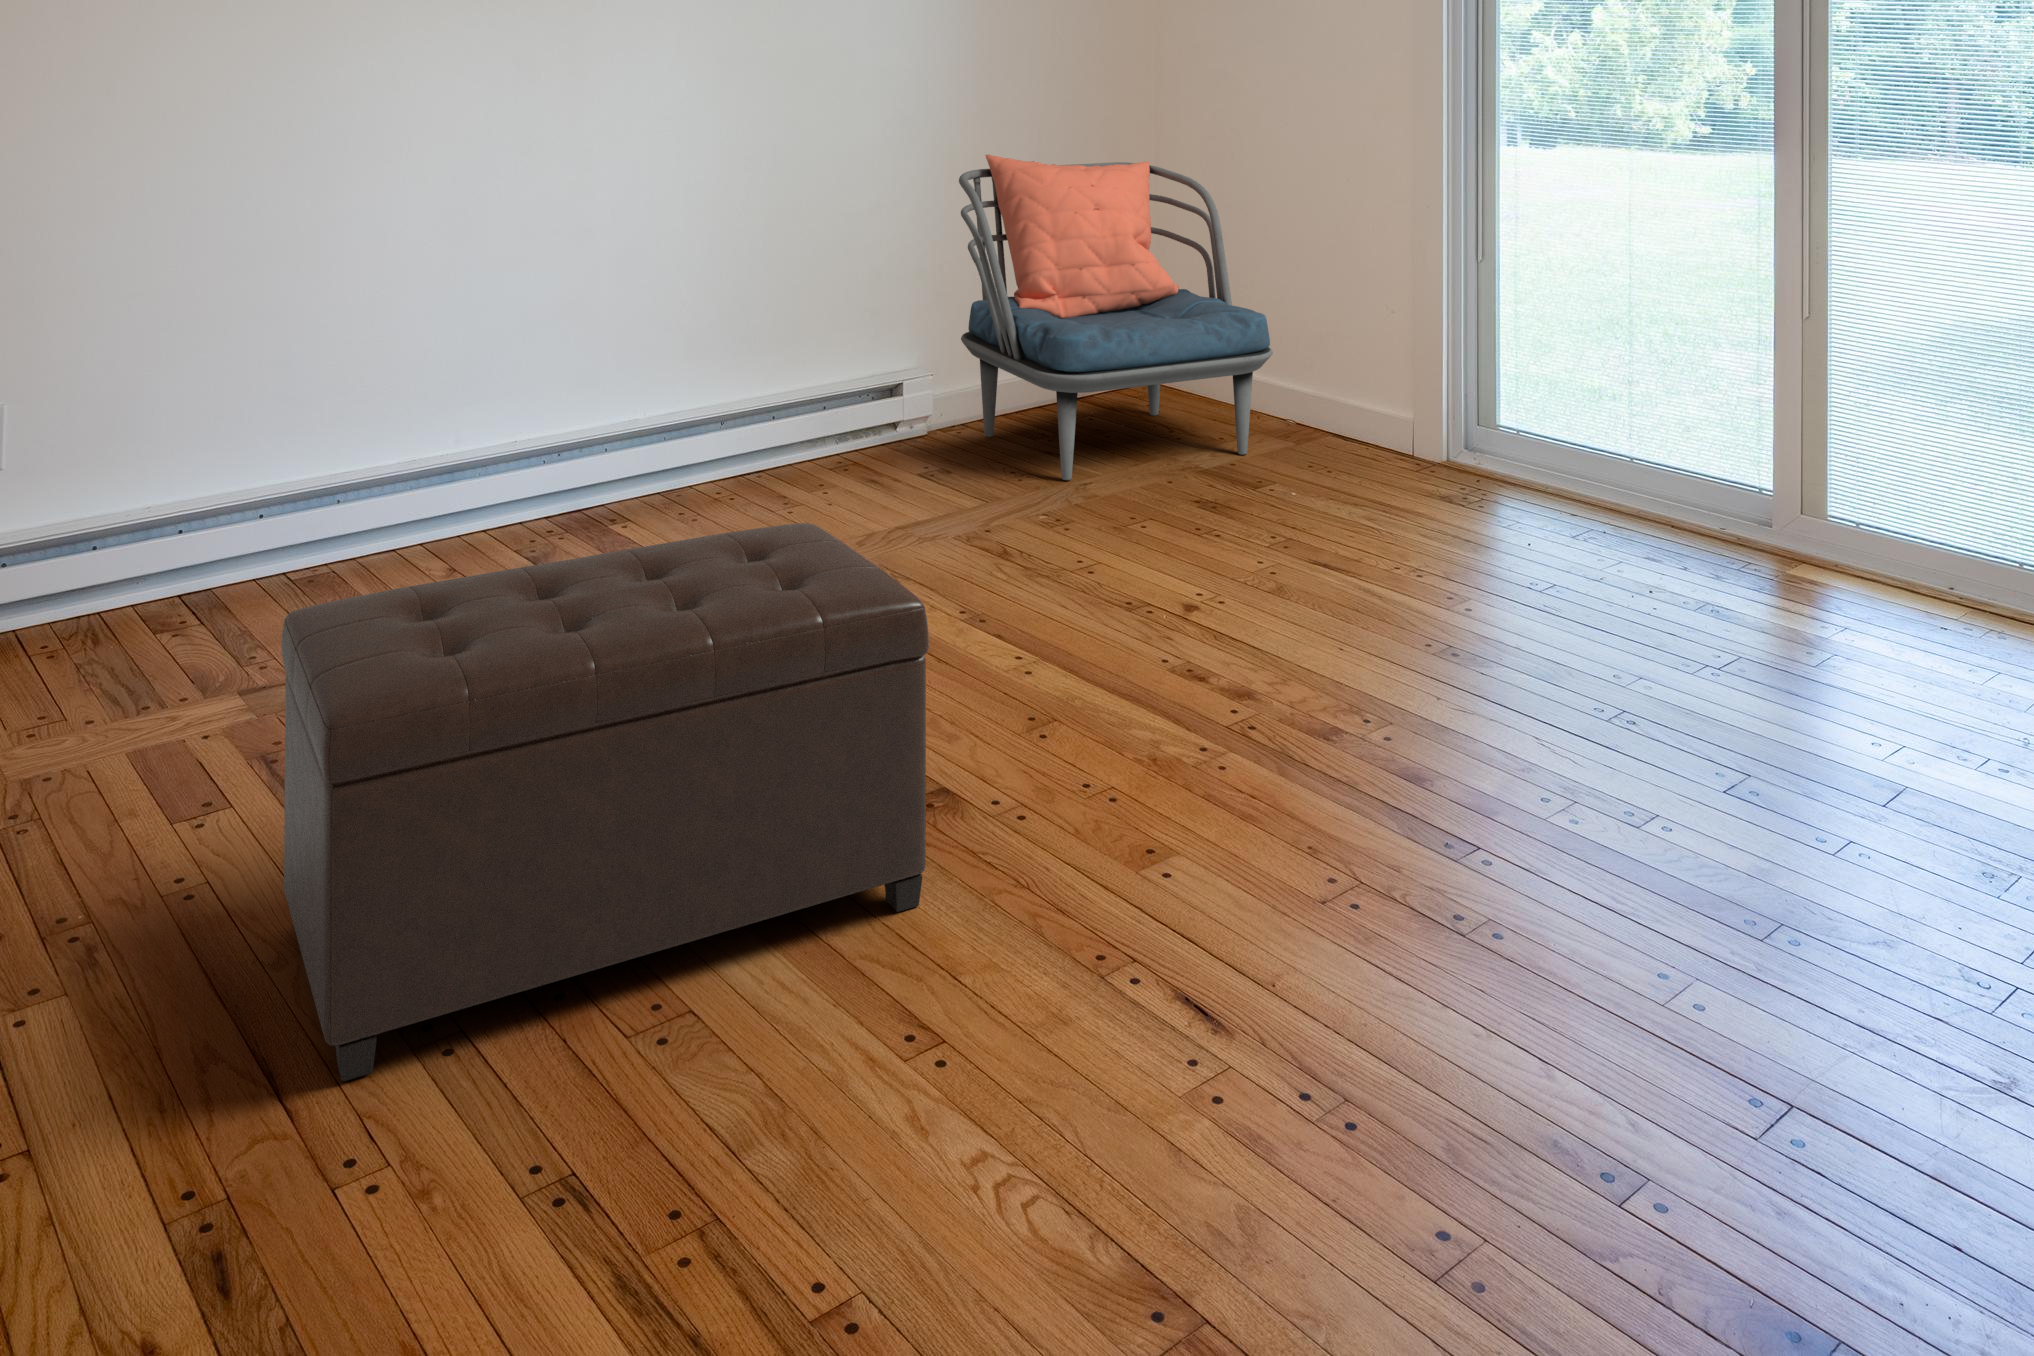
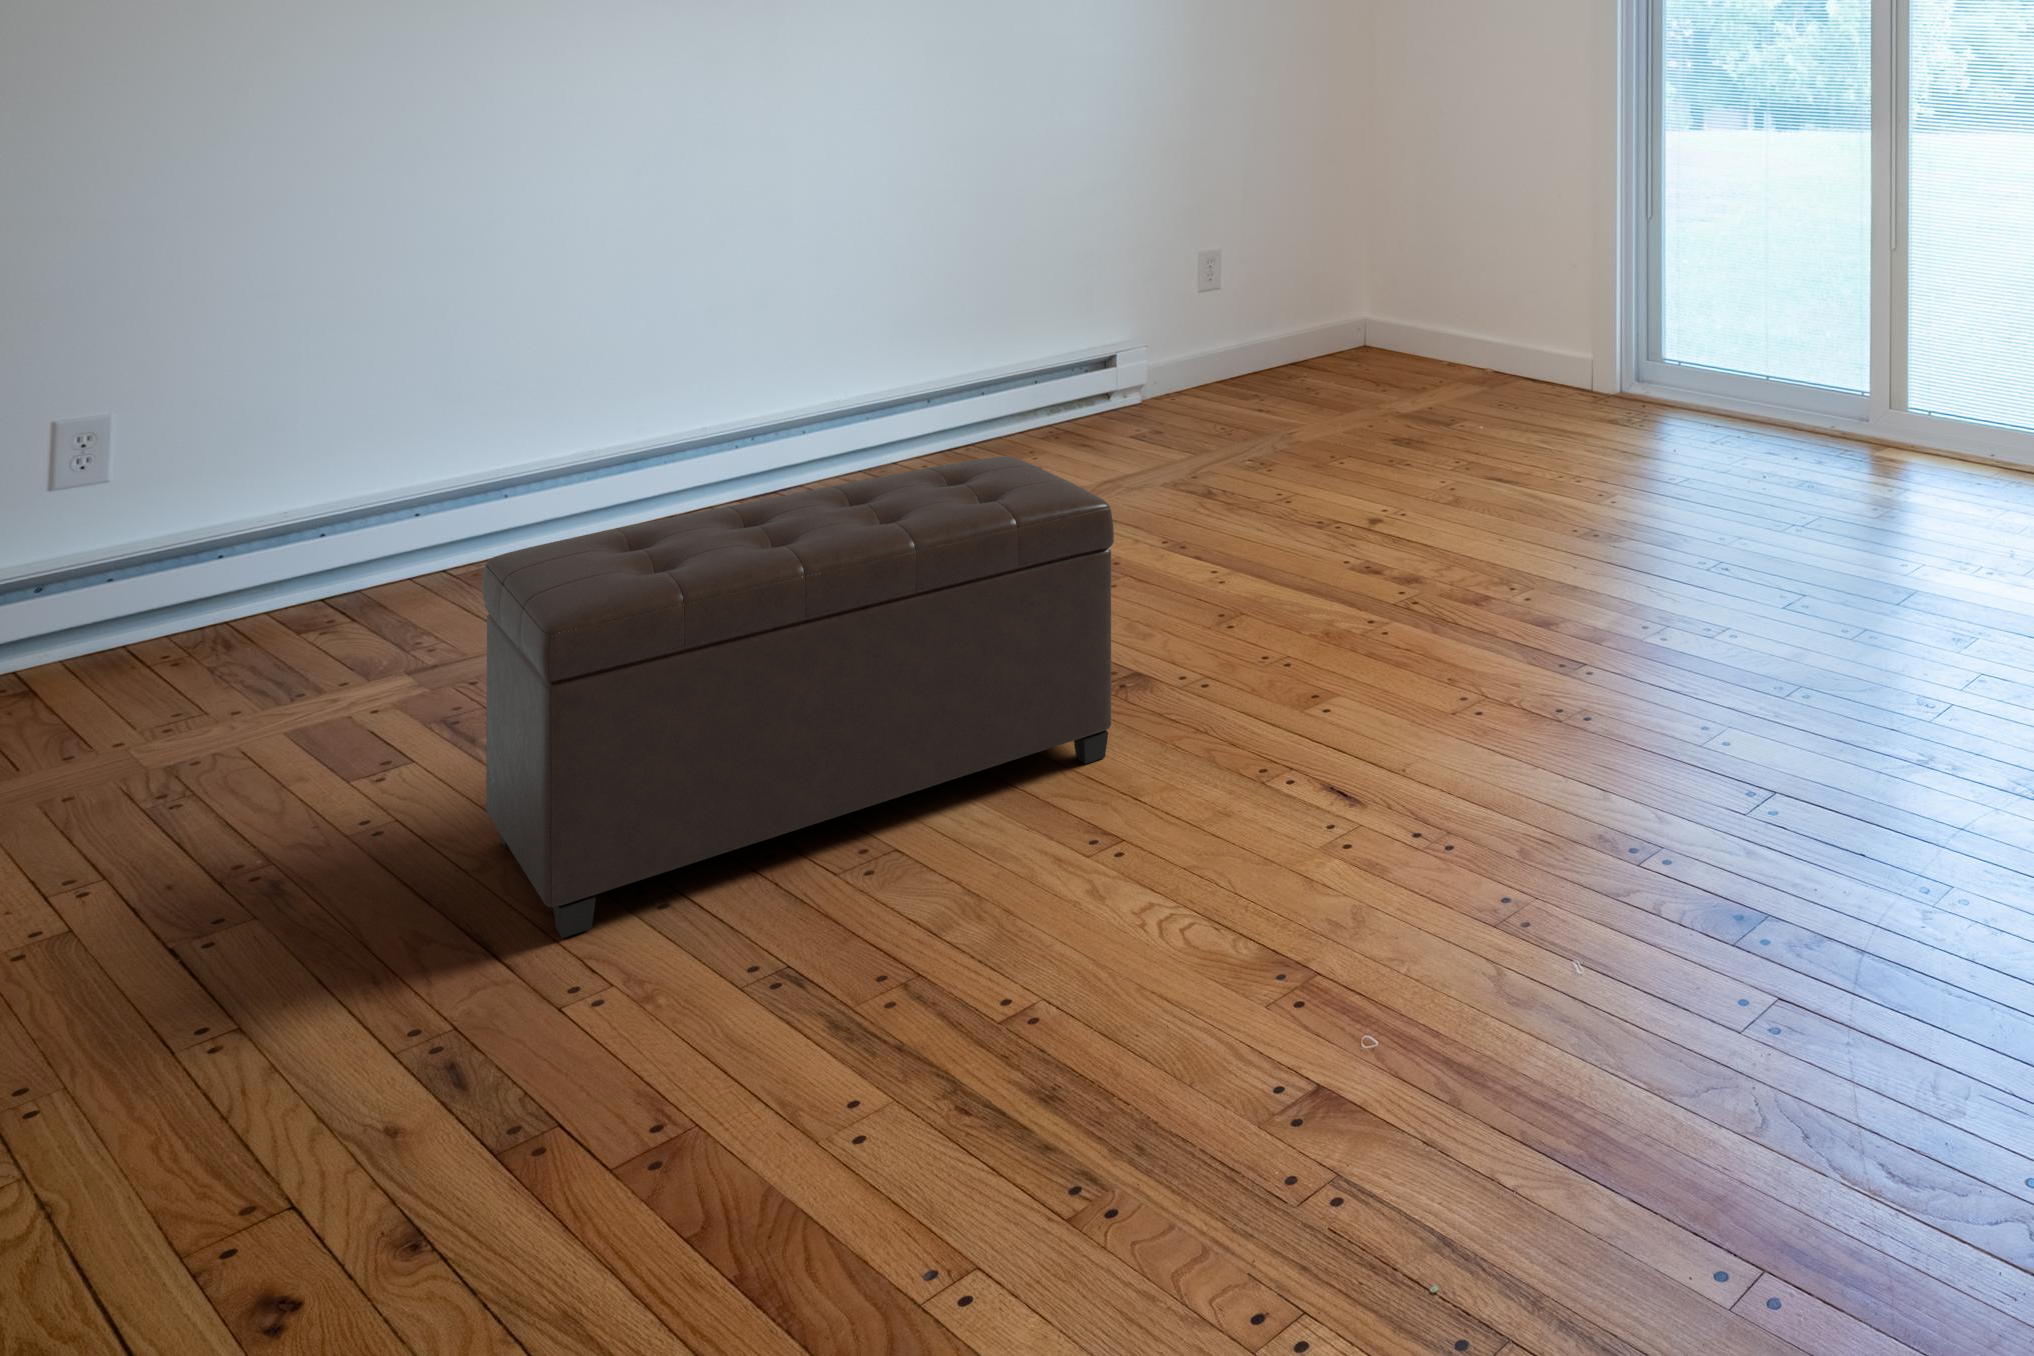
armchair: present [959,155,1273,480] -> none [1173,137,1471,434]

